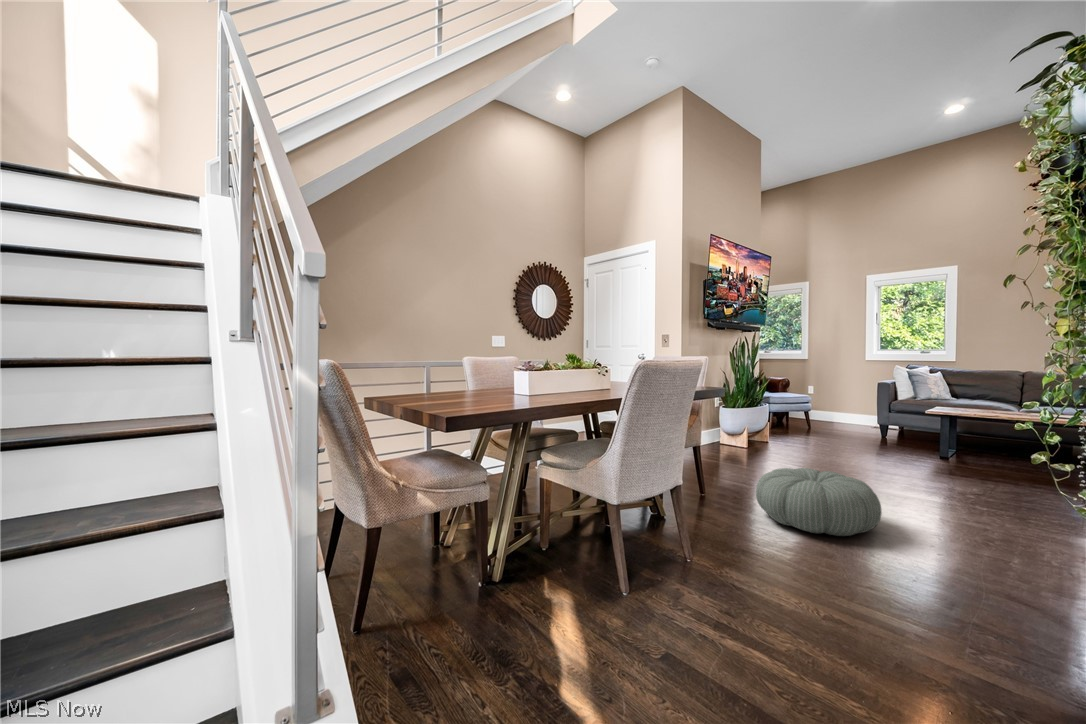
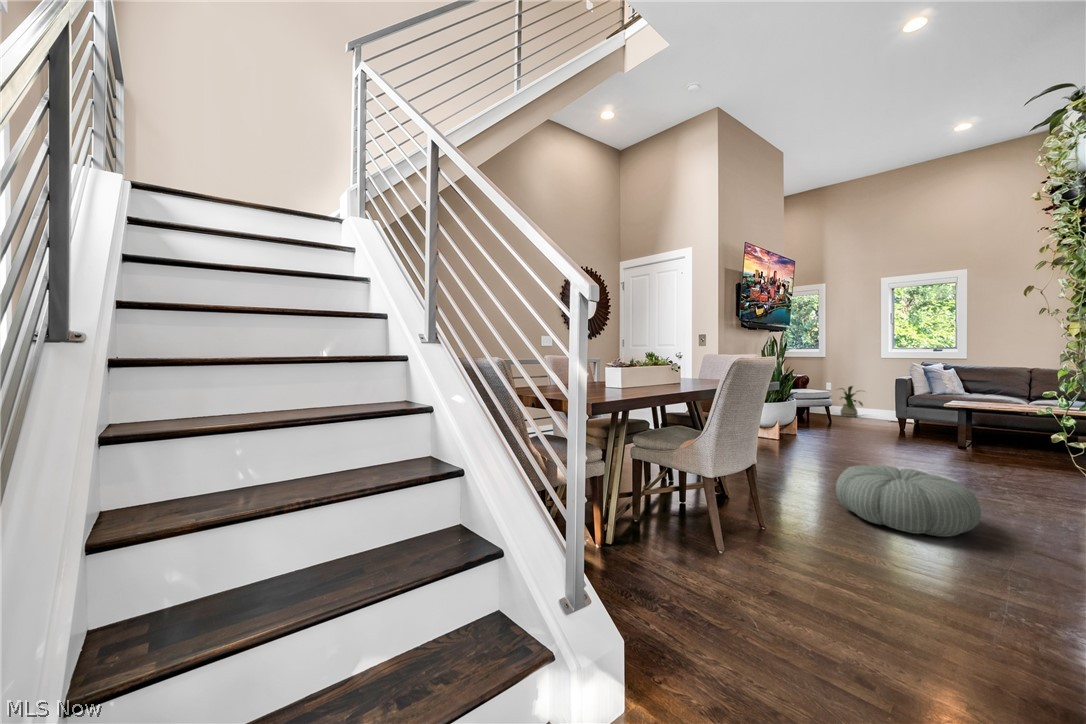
house plant: none [823,392,859,426] -> present [840,386,863,417]

